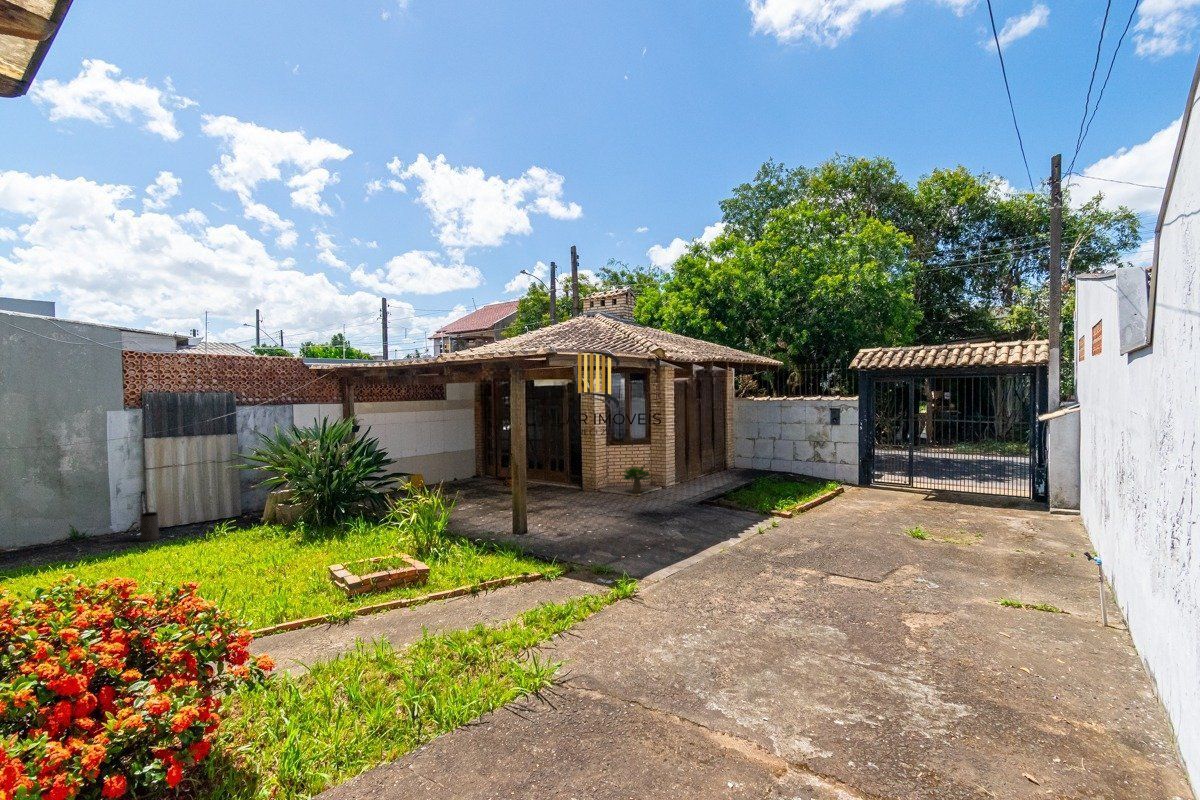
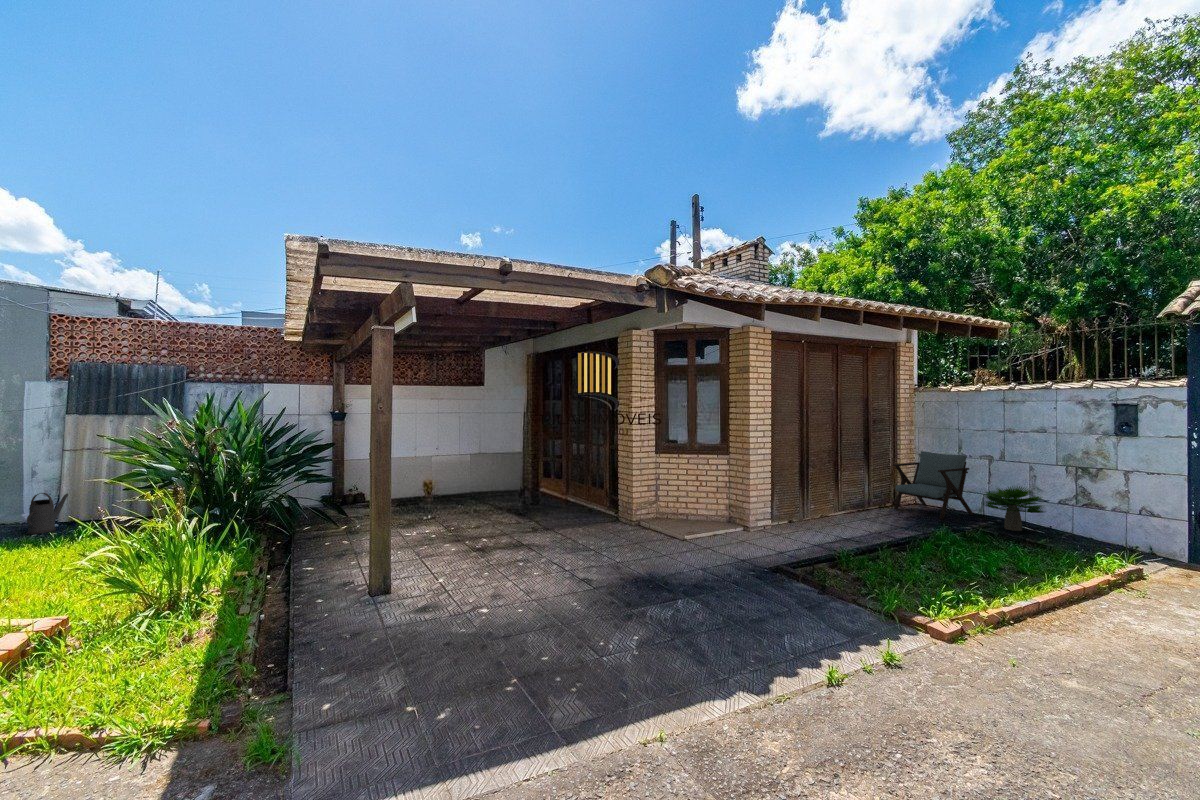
lounge chair: none [728,439,769,476] -> present [893,451,973,519]
potted plant: present [623,467,650,493] -> present [983,486,1046,531]

